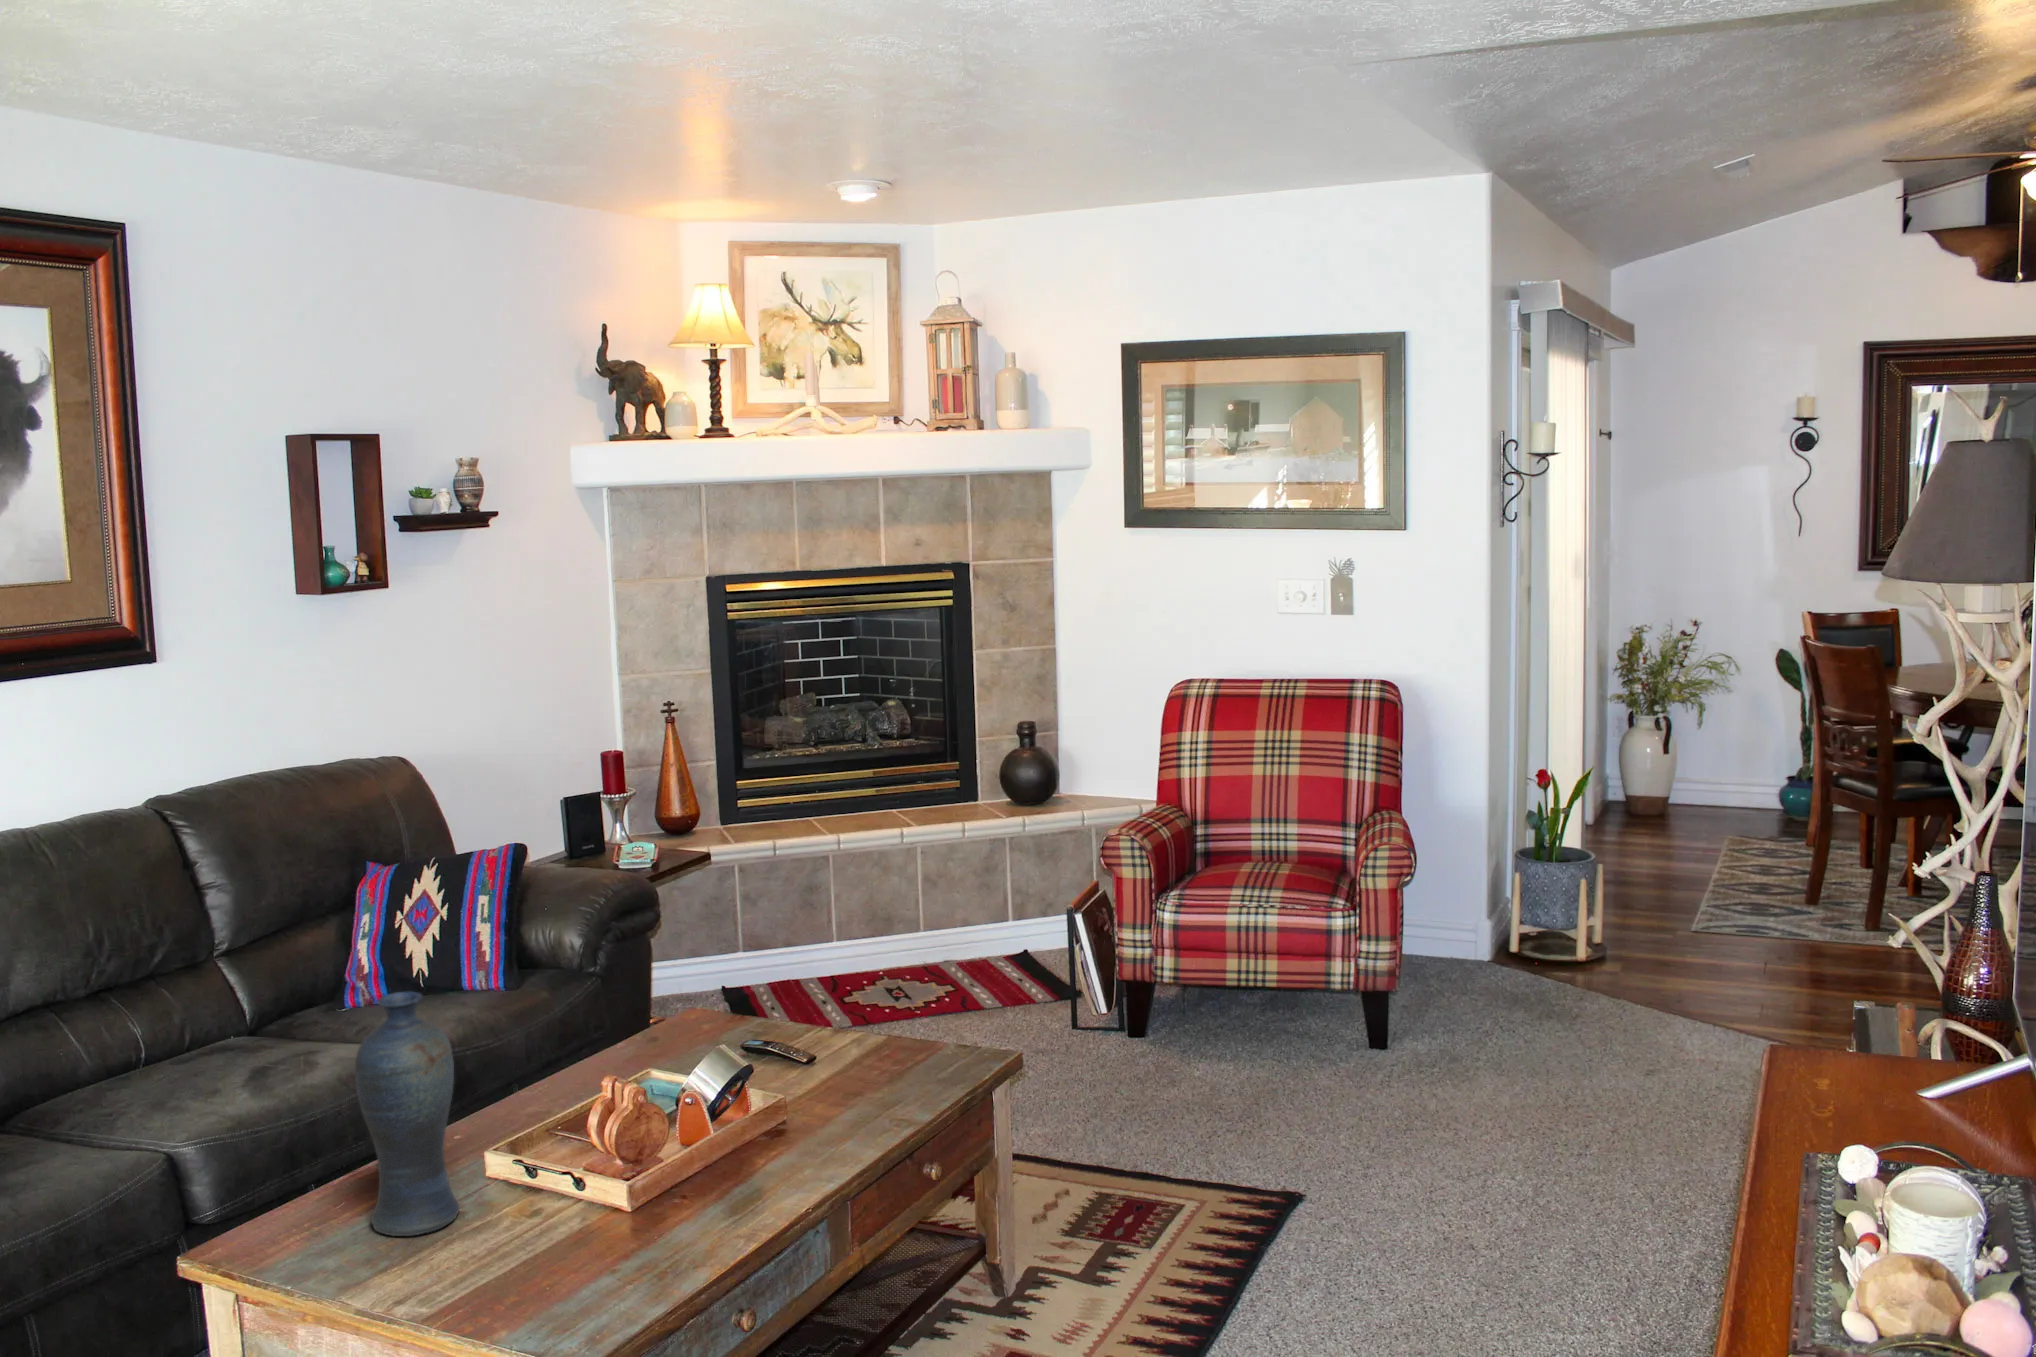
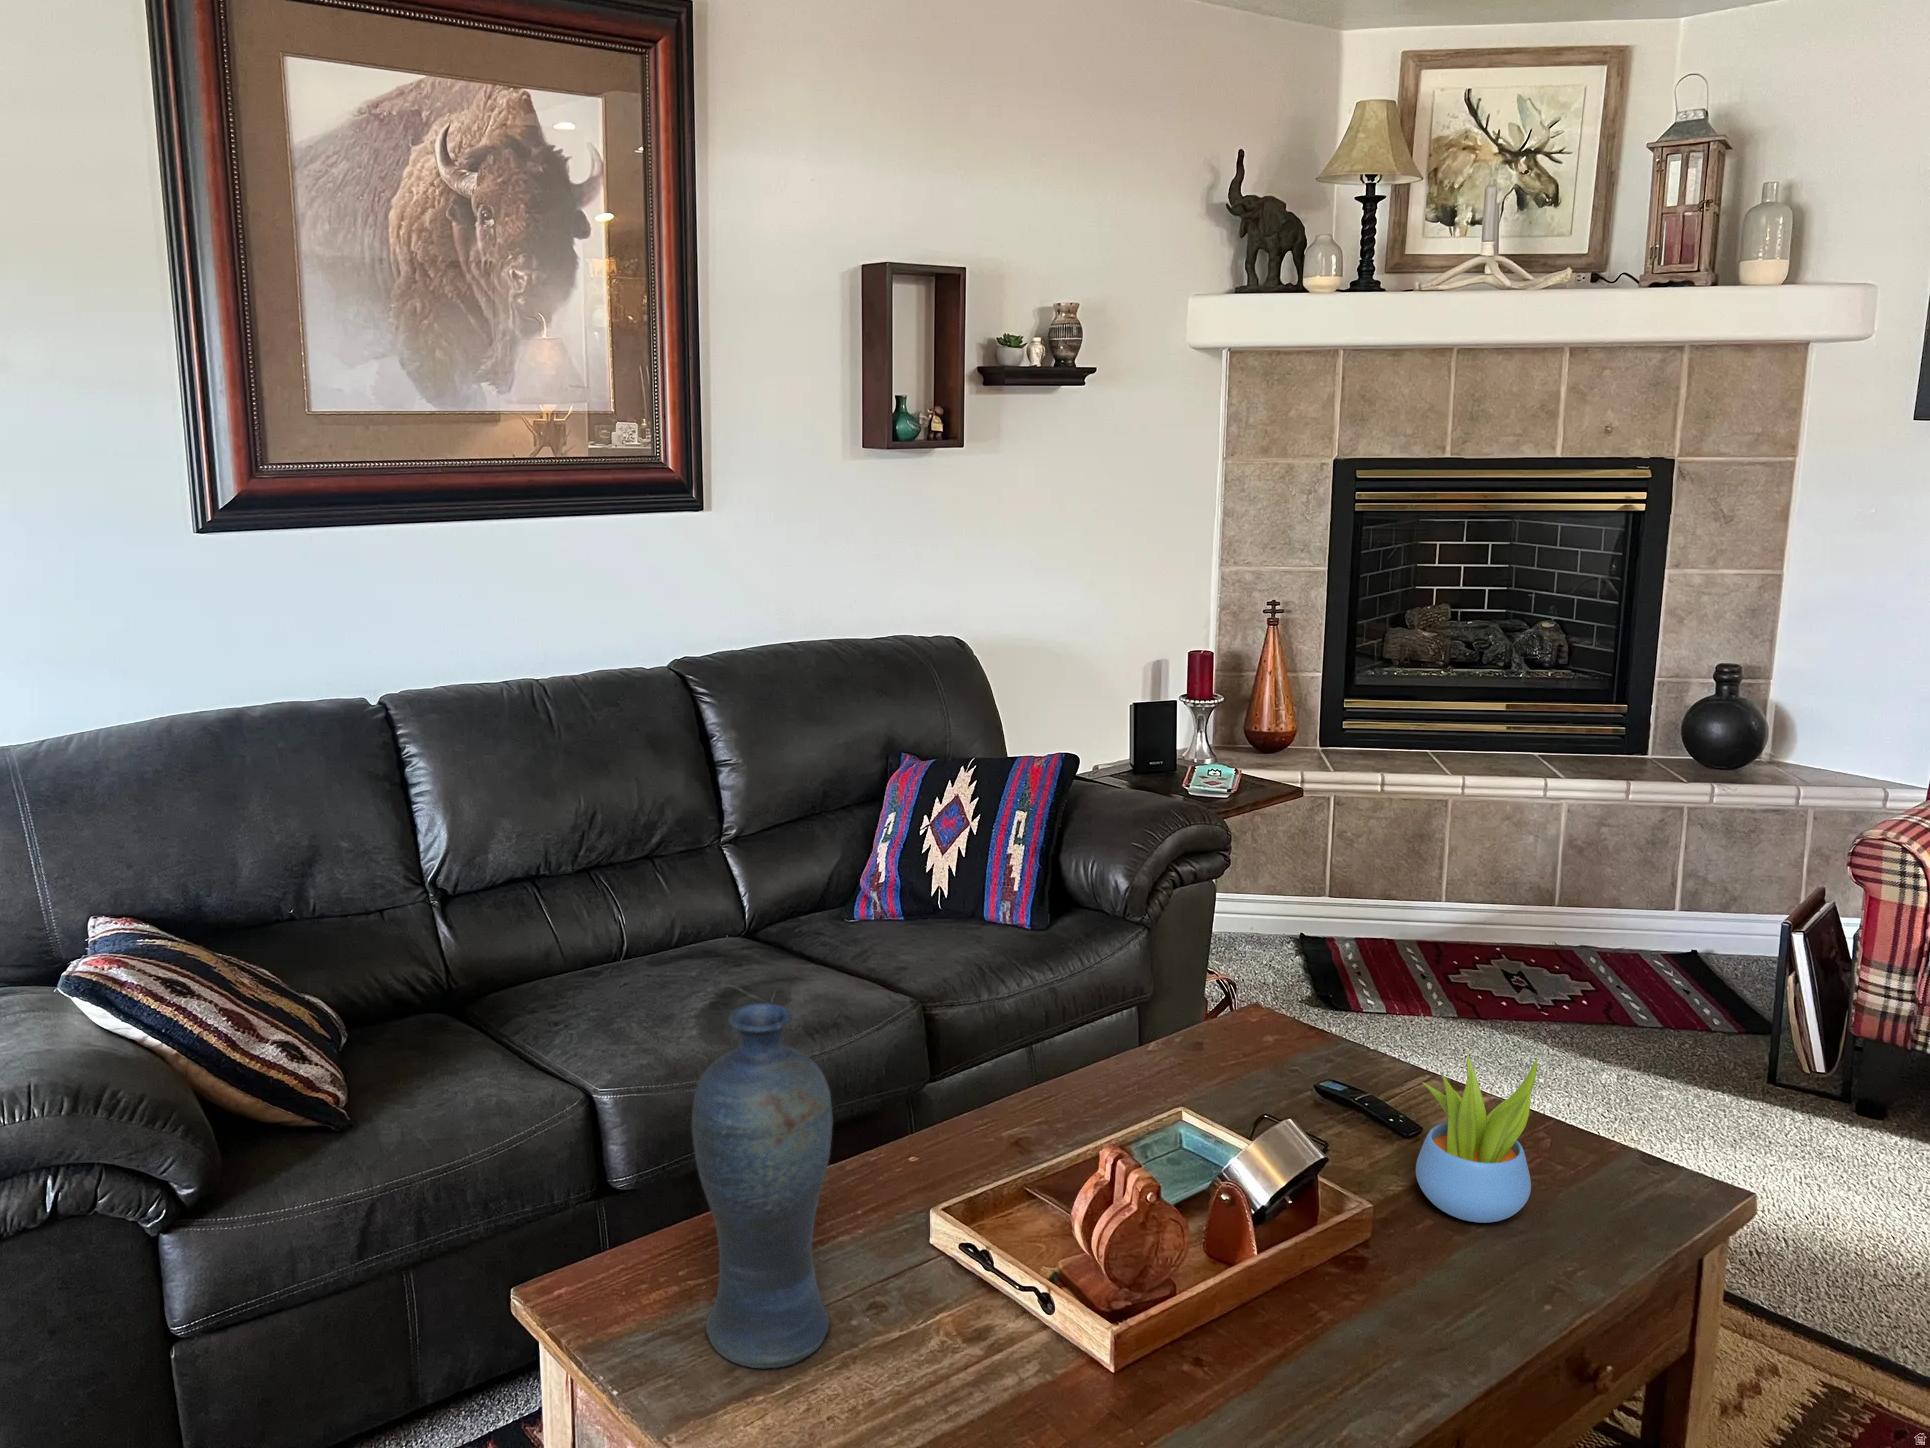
succulent plant: none [820,971,892,1083] -> present [1416,1052,1537,1223]

